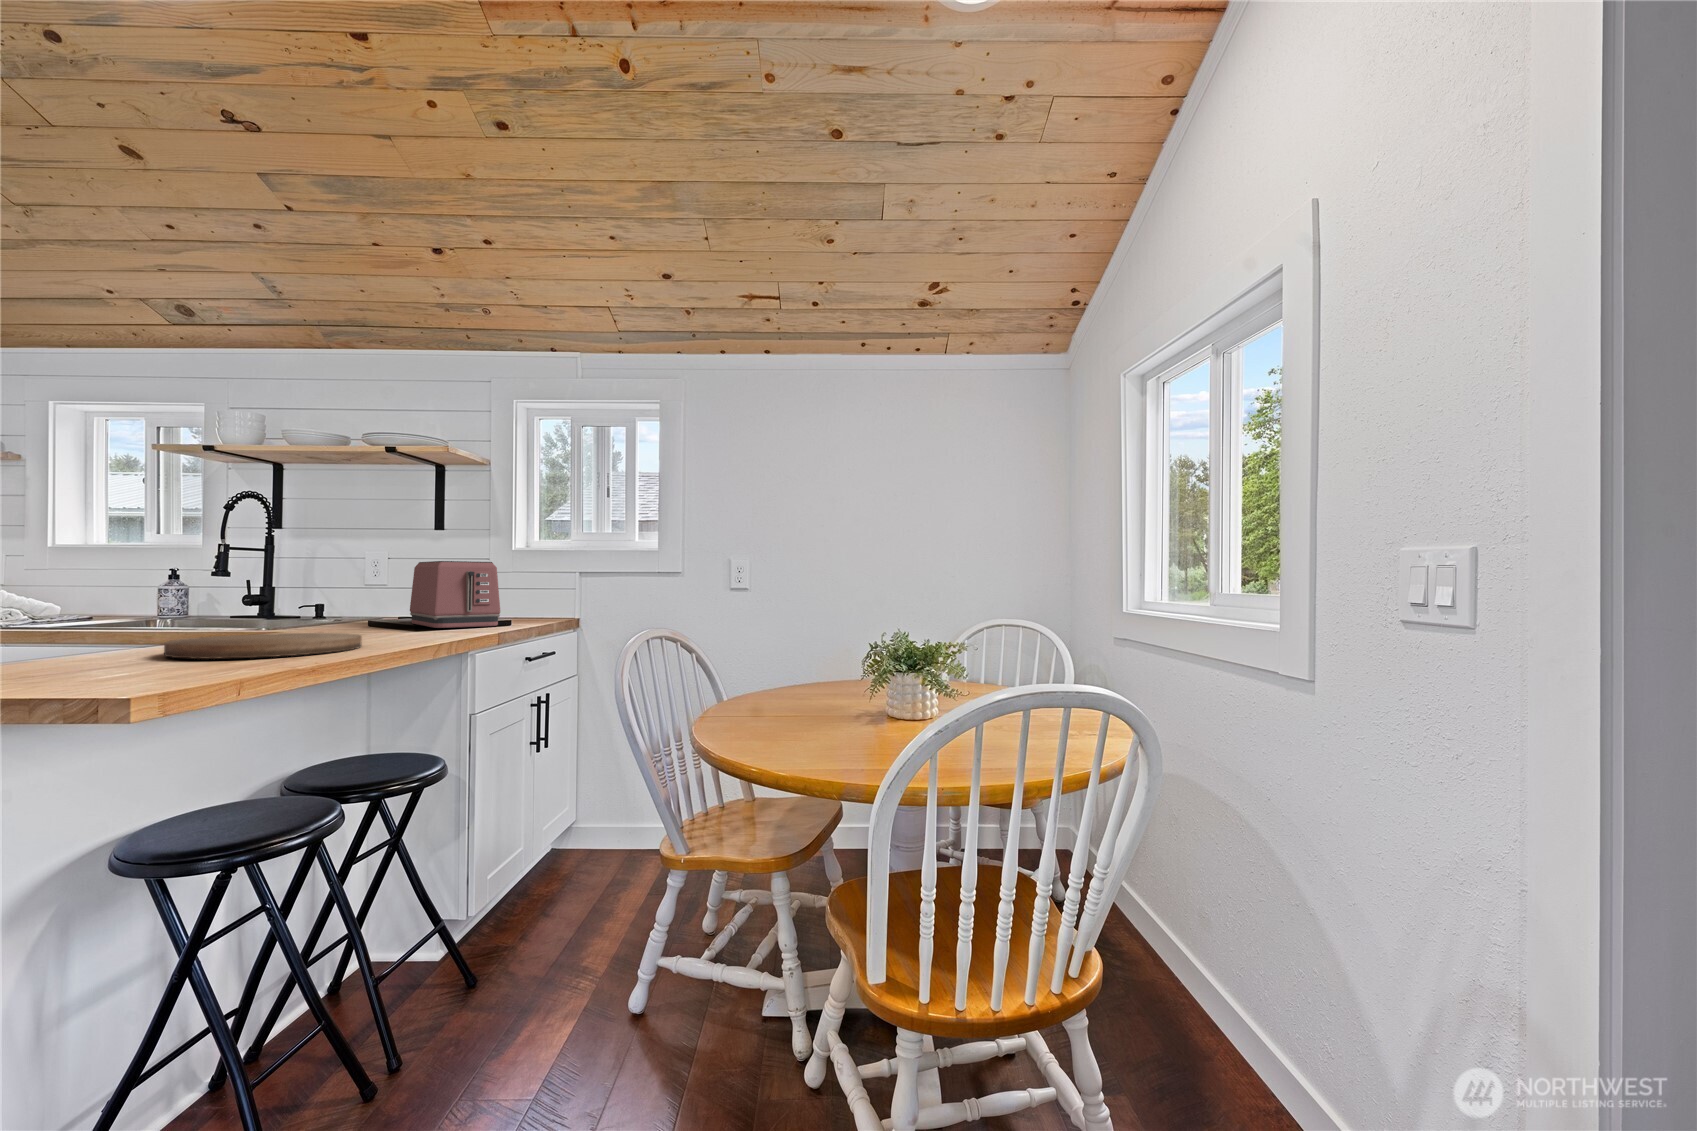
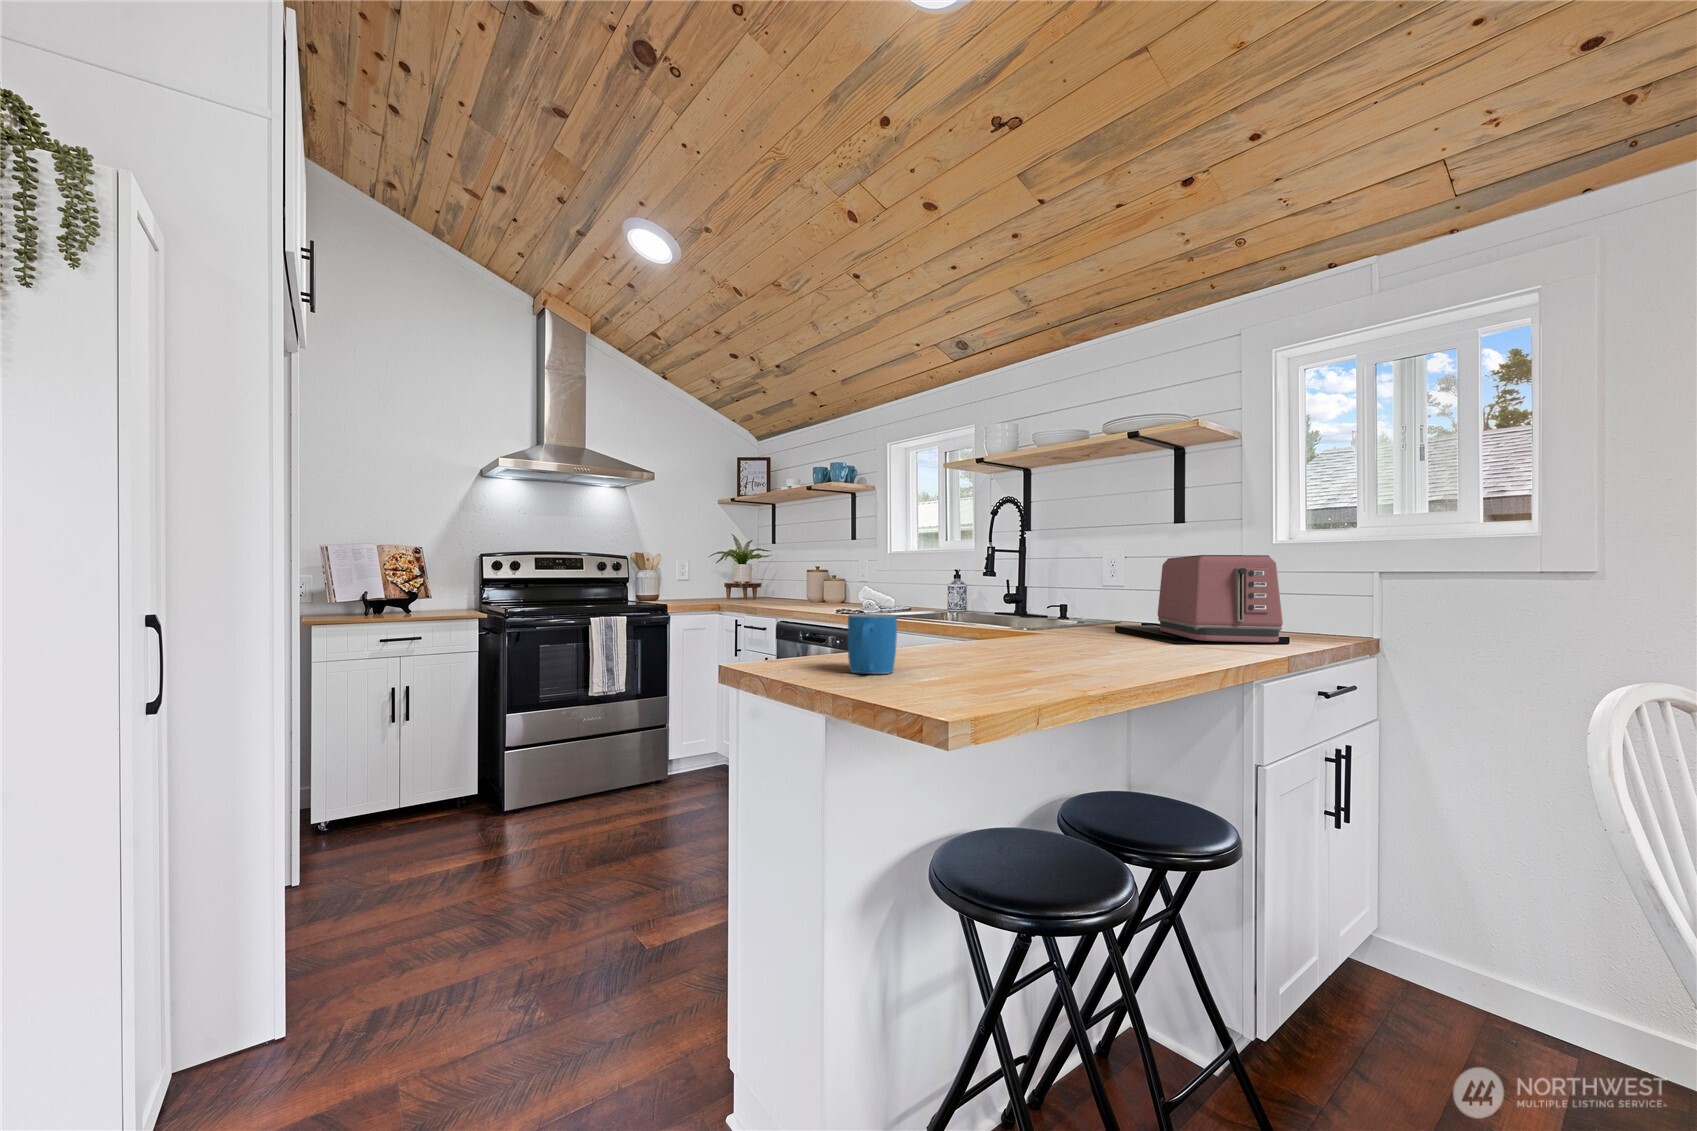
mug: none [55,618,122,675] -> present [848,614,897,674]
cutting board: present [164,633,362,659] -> none [936,636,1123,671]

